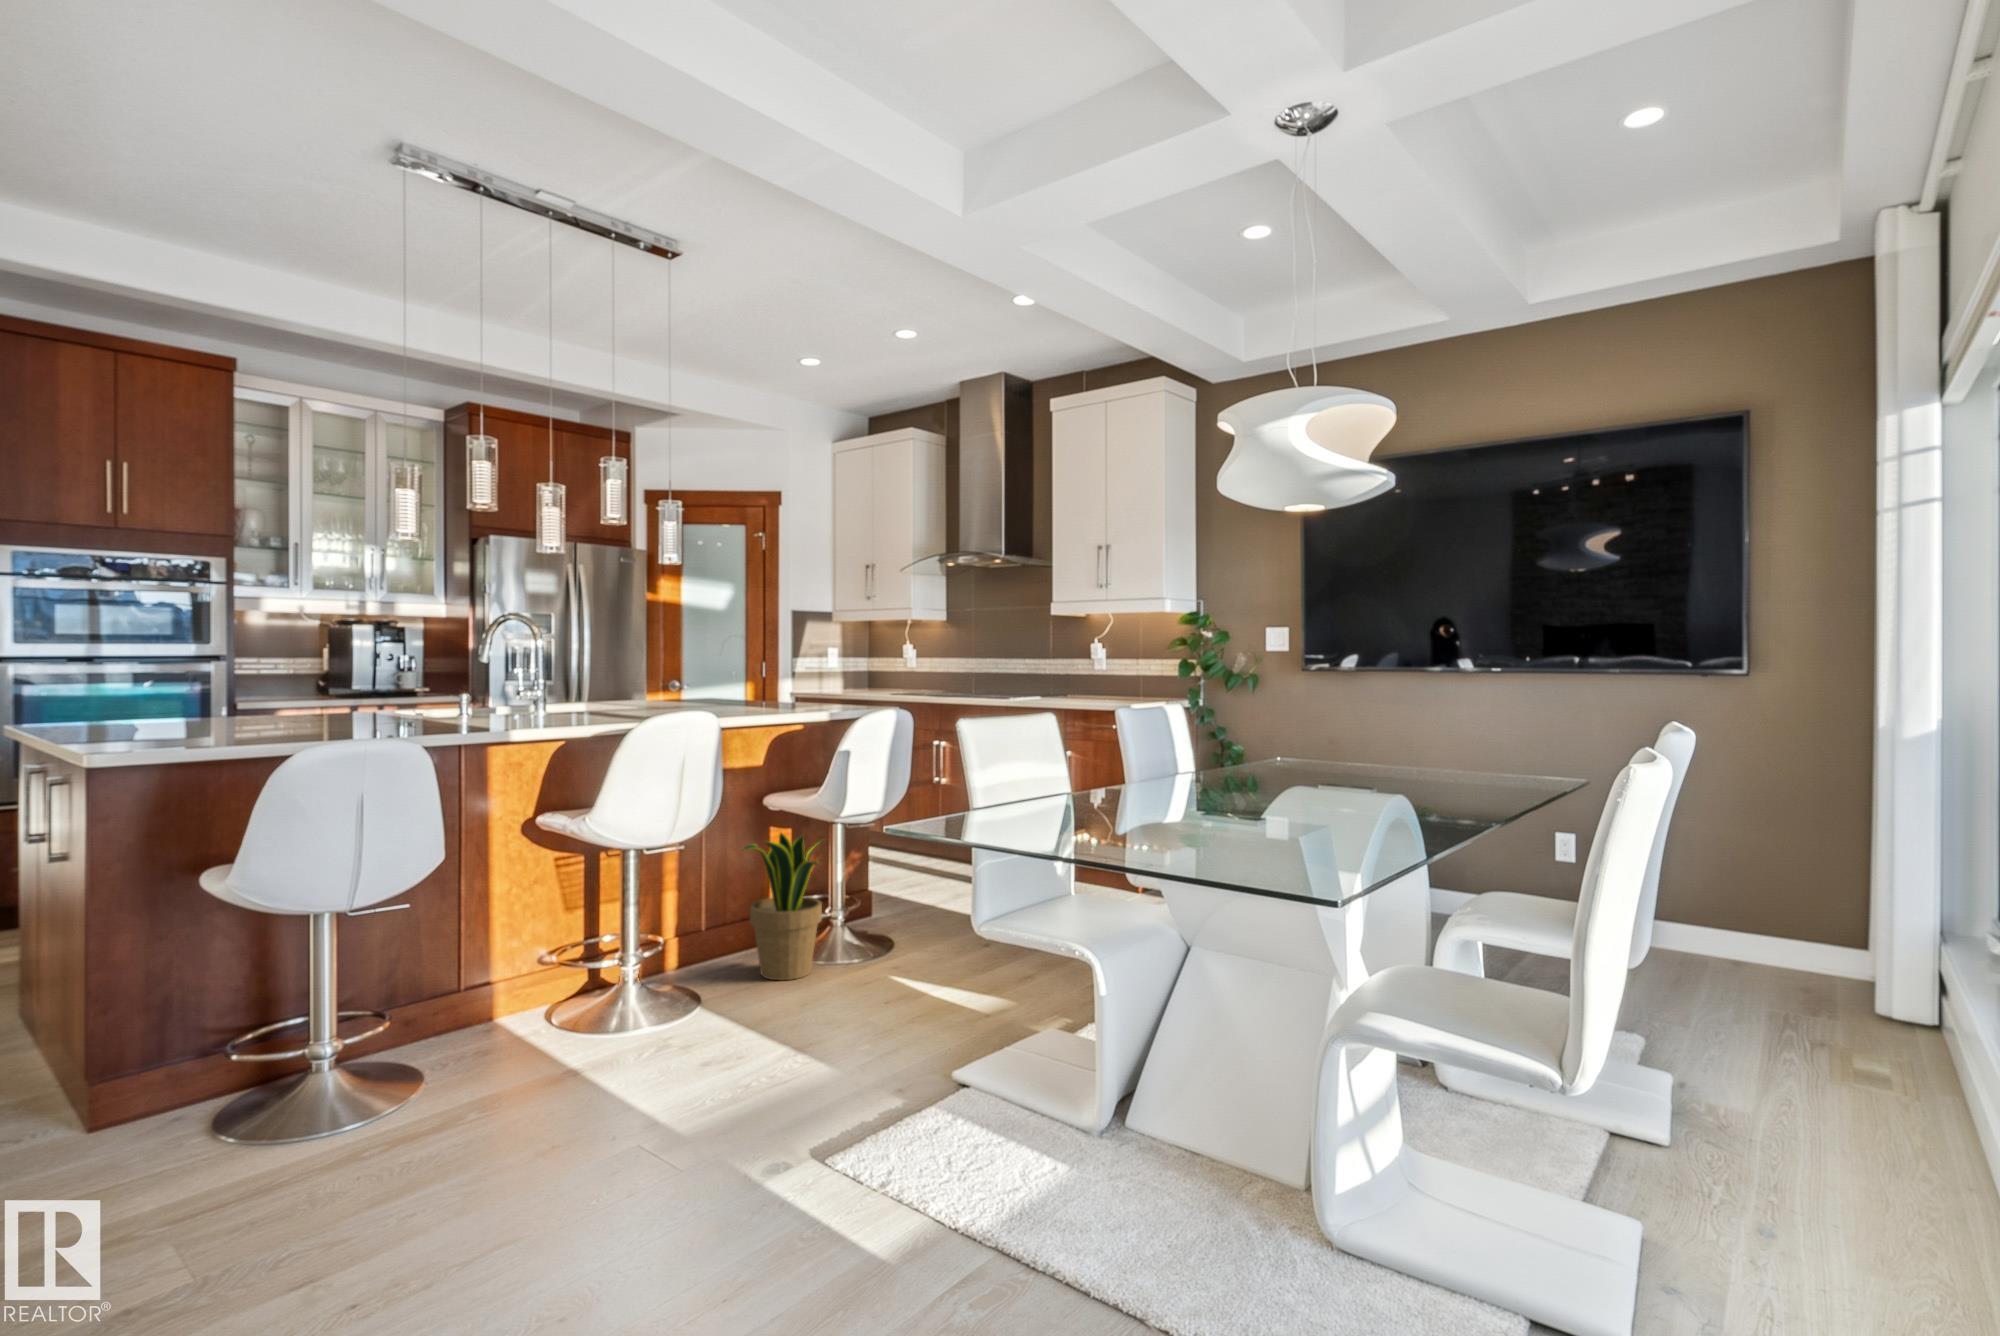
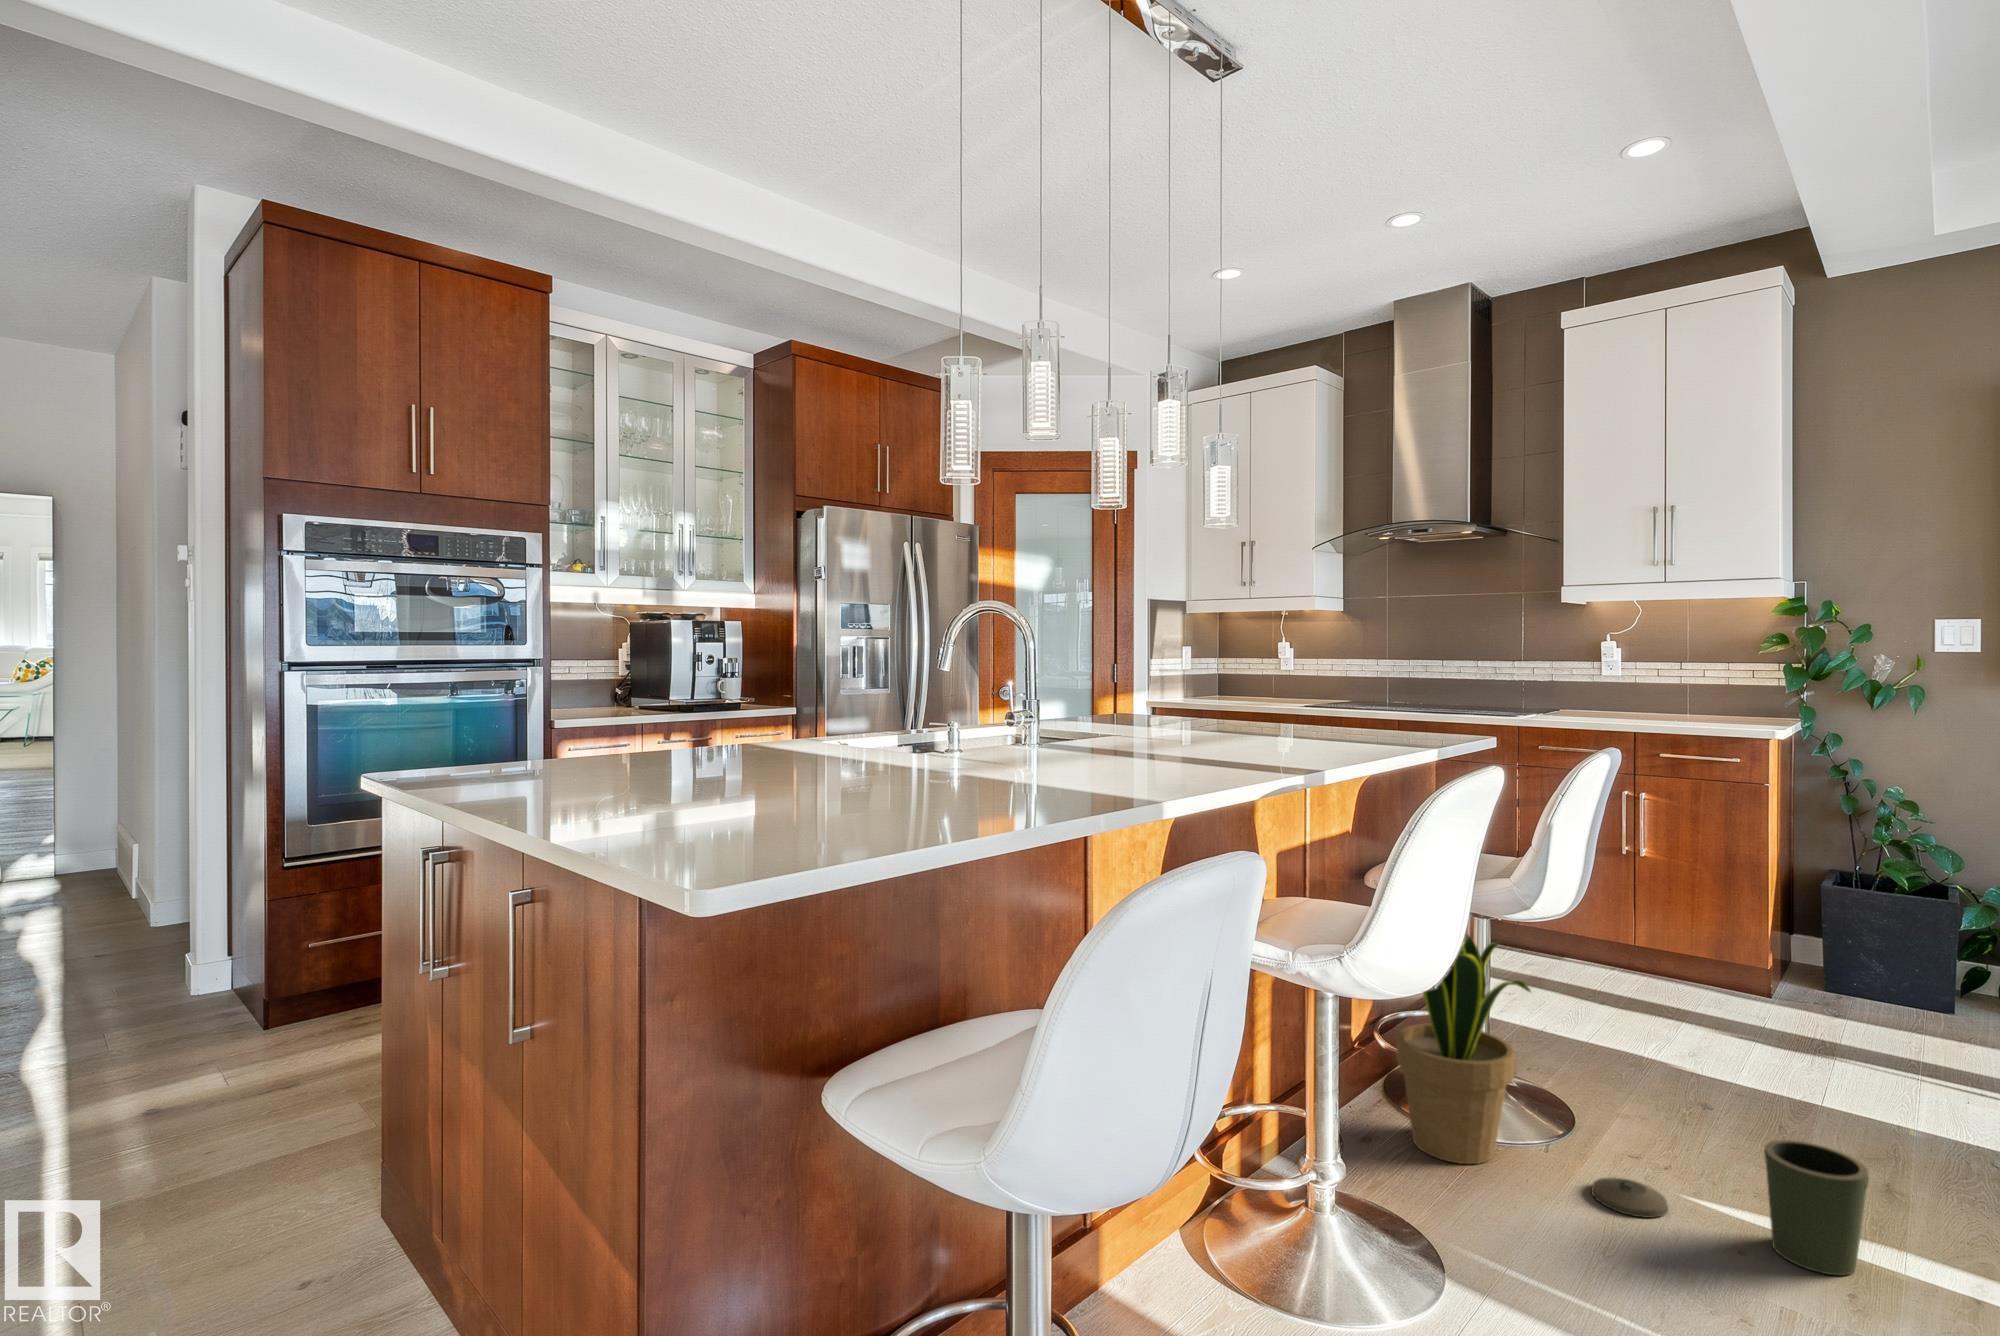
trash can: none [838,946,955,1019] -> present [1591,1140,1869,1275]

